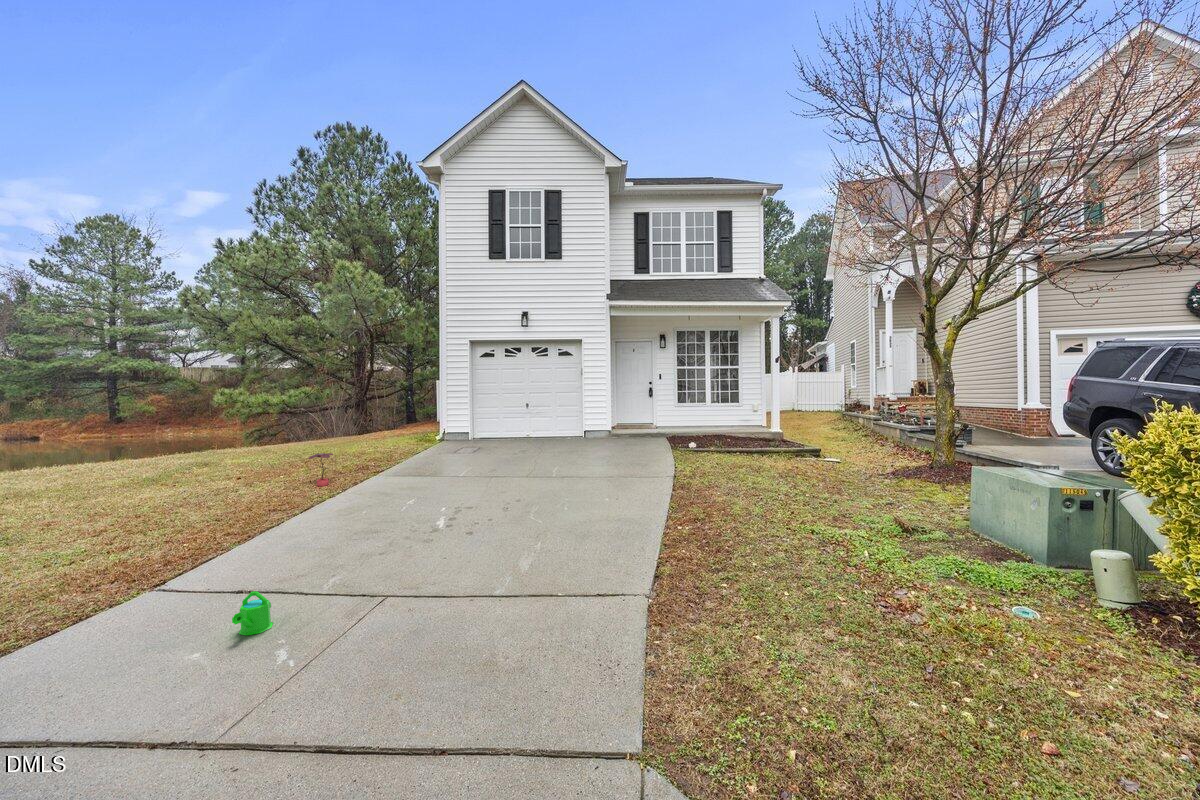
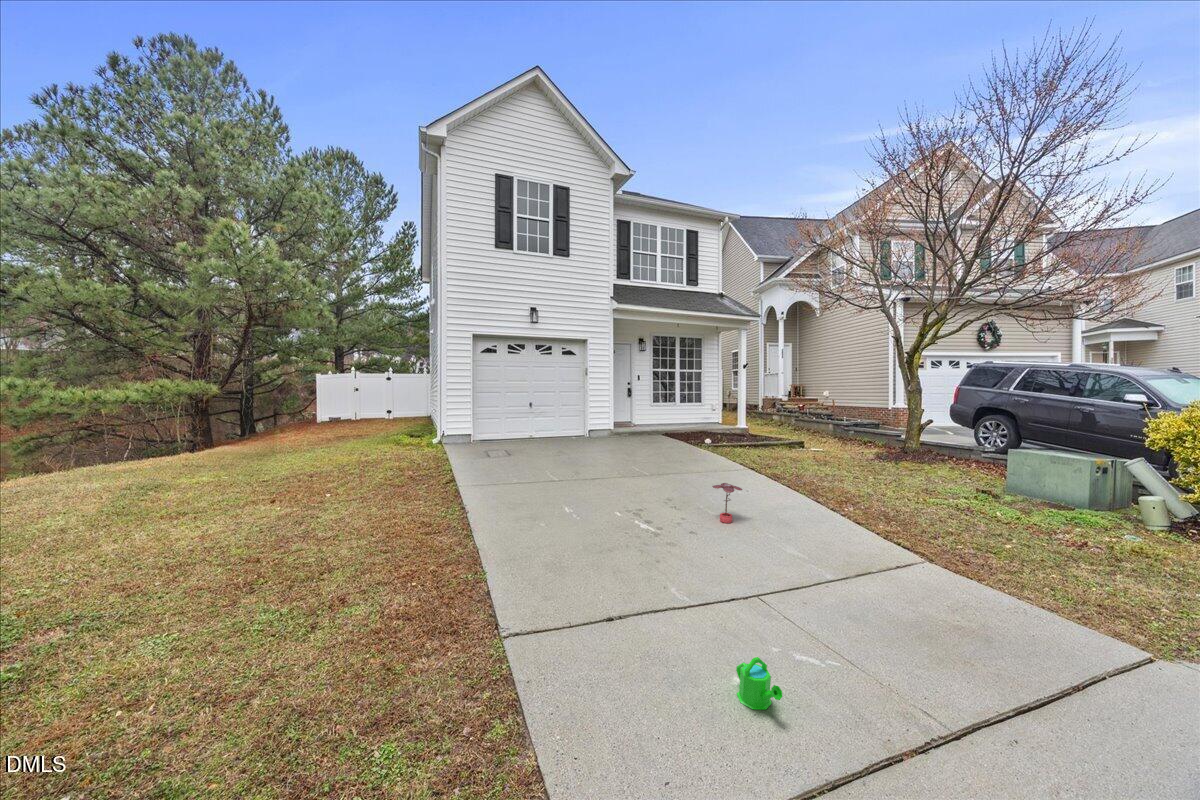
potted plant: present [308,453,333,486] -> present [712,483,742,523]

